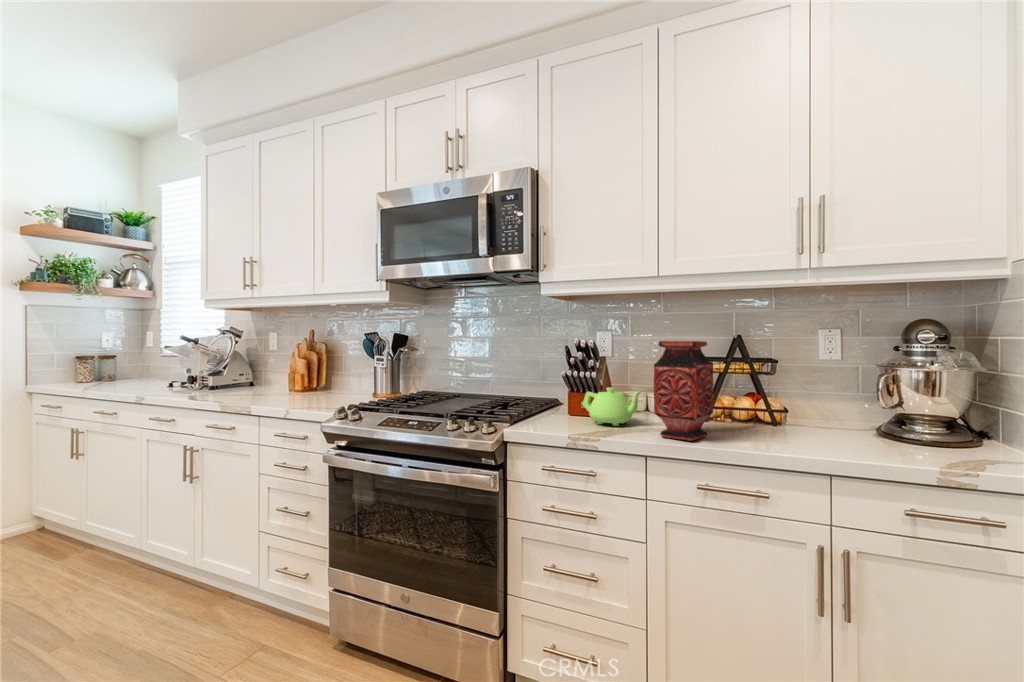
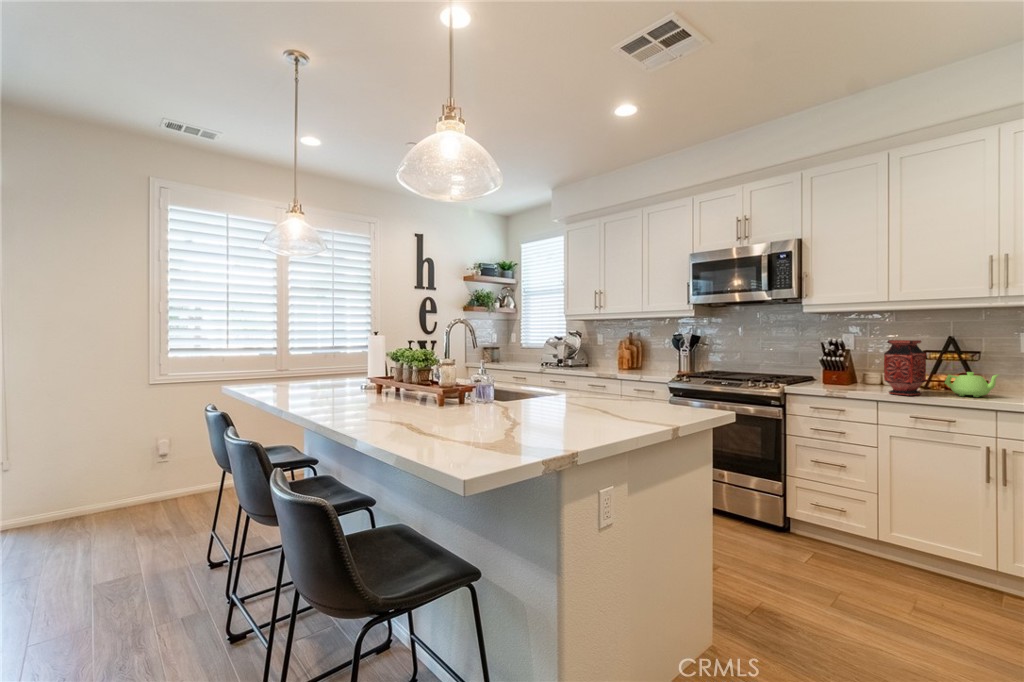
teapot: present [583,388,642,426] -> present [945,372,998,397]

